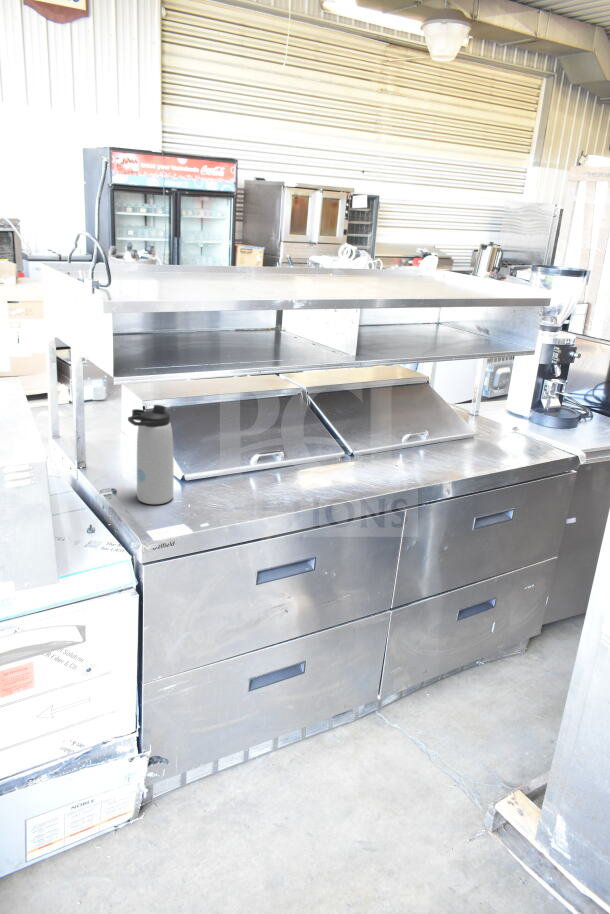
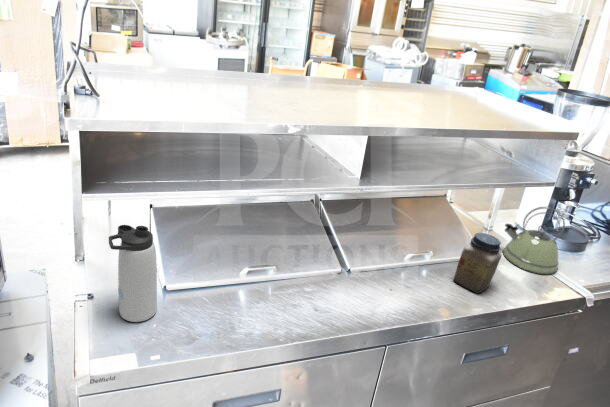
kettle: none [495,378,552,446] -> present [503,207,565,274]
jar: none [452,404,495,463] -> present [454,233,501,293]

